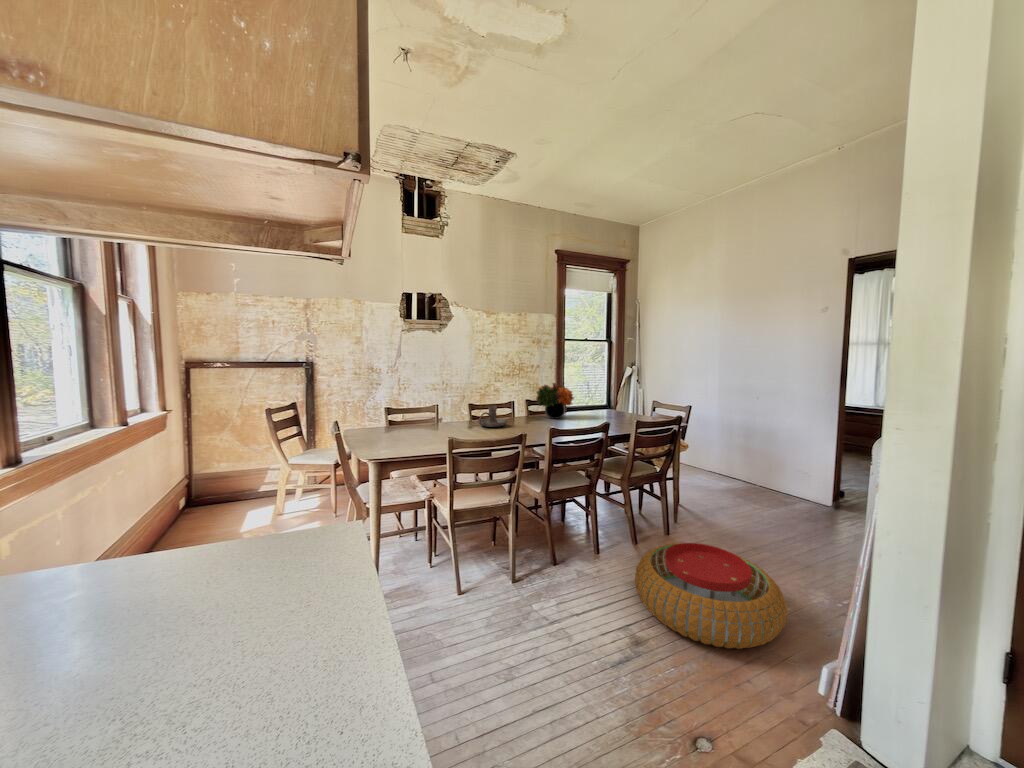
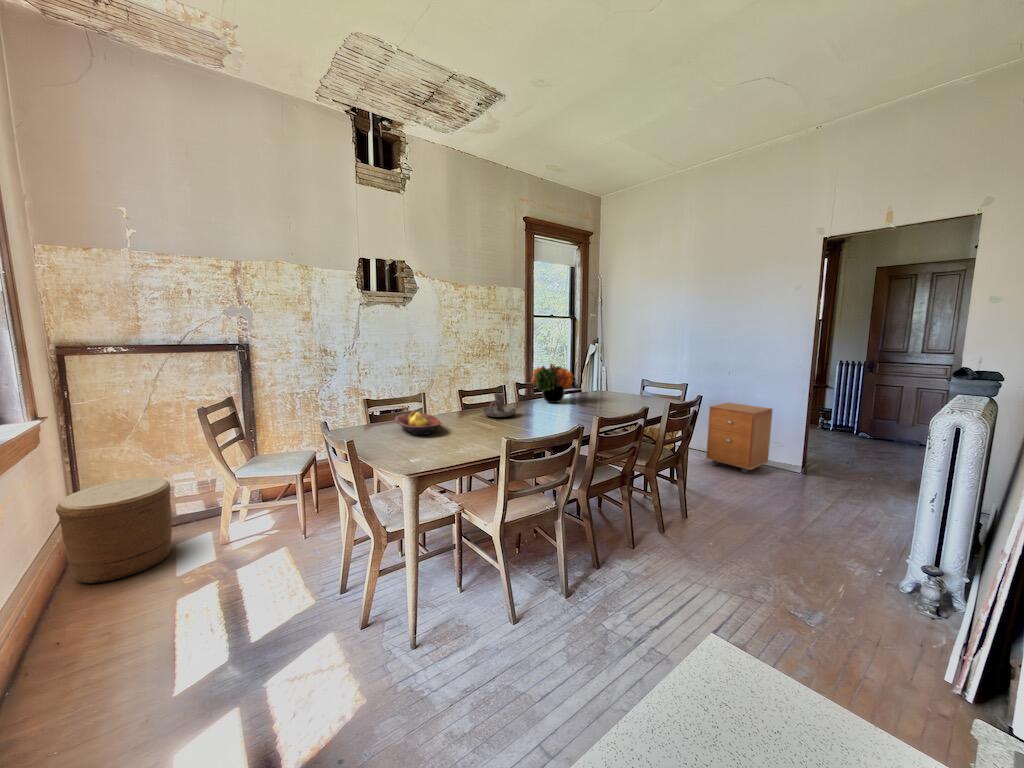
fruit bowl: none [397,416,431,436] -> present [395,410,441,435]
cabinet: none [726,428,798,502] -> present [706,403,772,474]
woven basket: none [172,458,246,530] -> present [56,477,172,583]
pouf: present [635,543,787,649] -> none [692,527,859,636]

